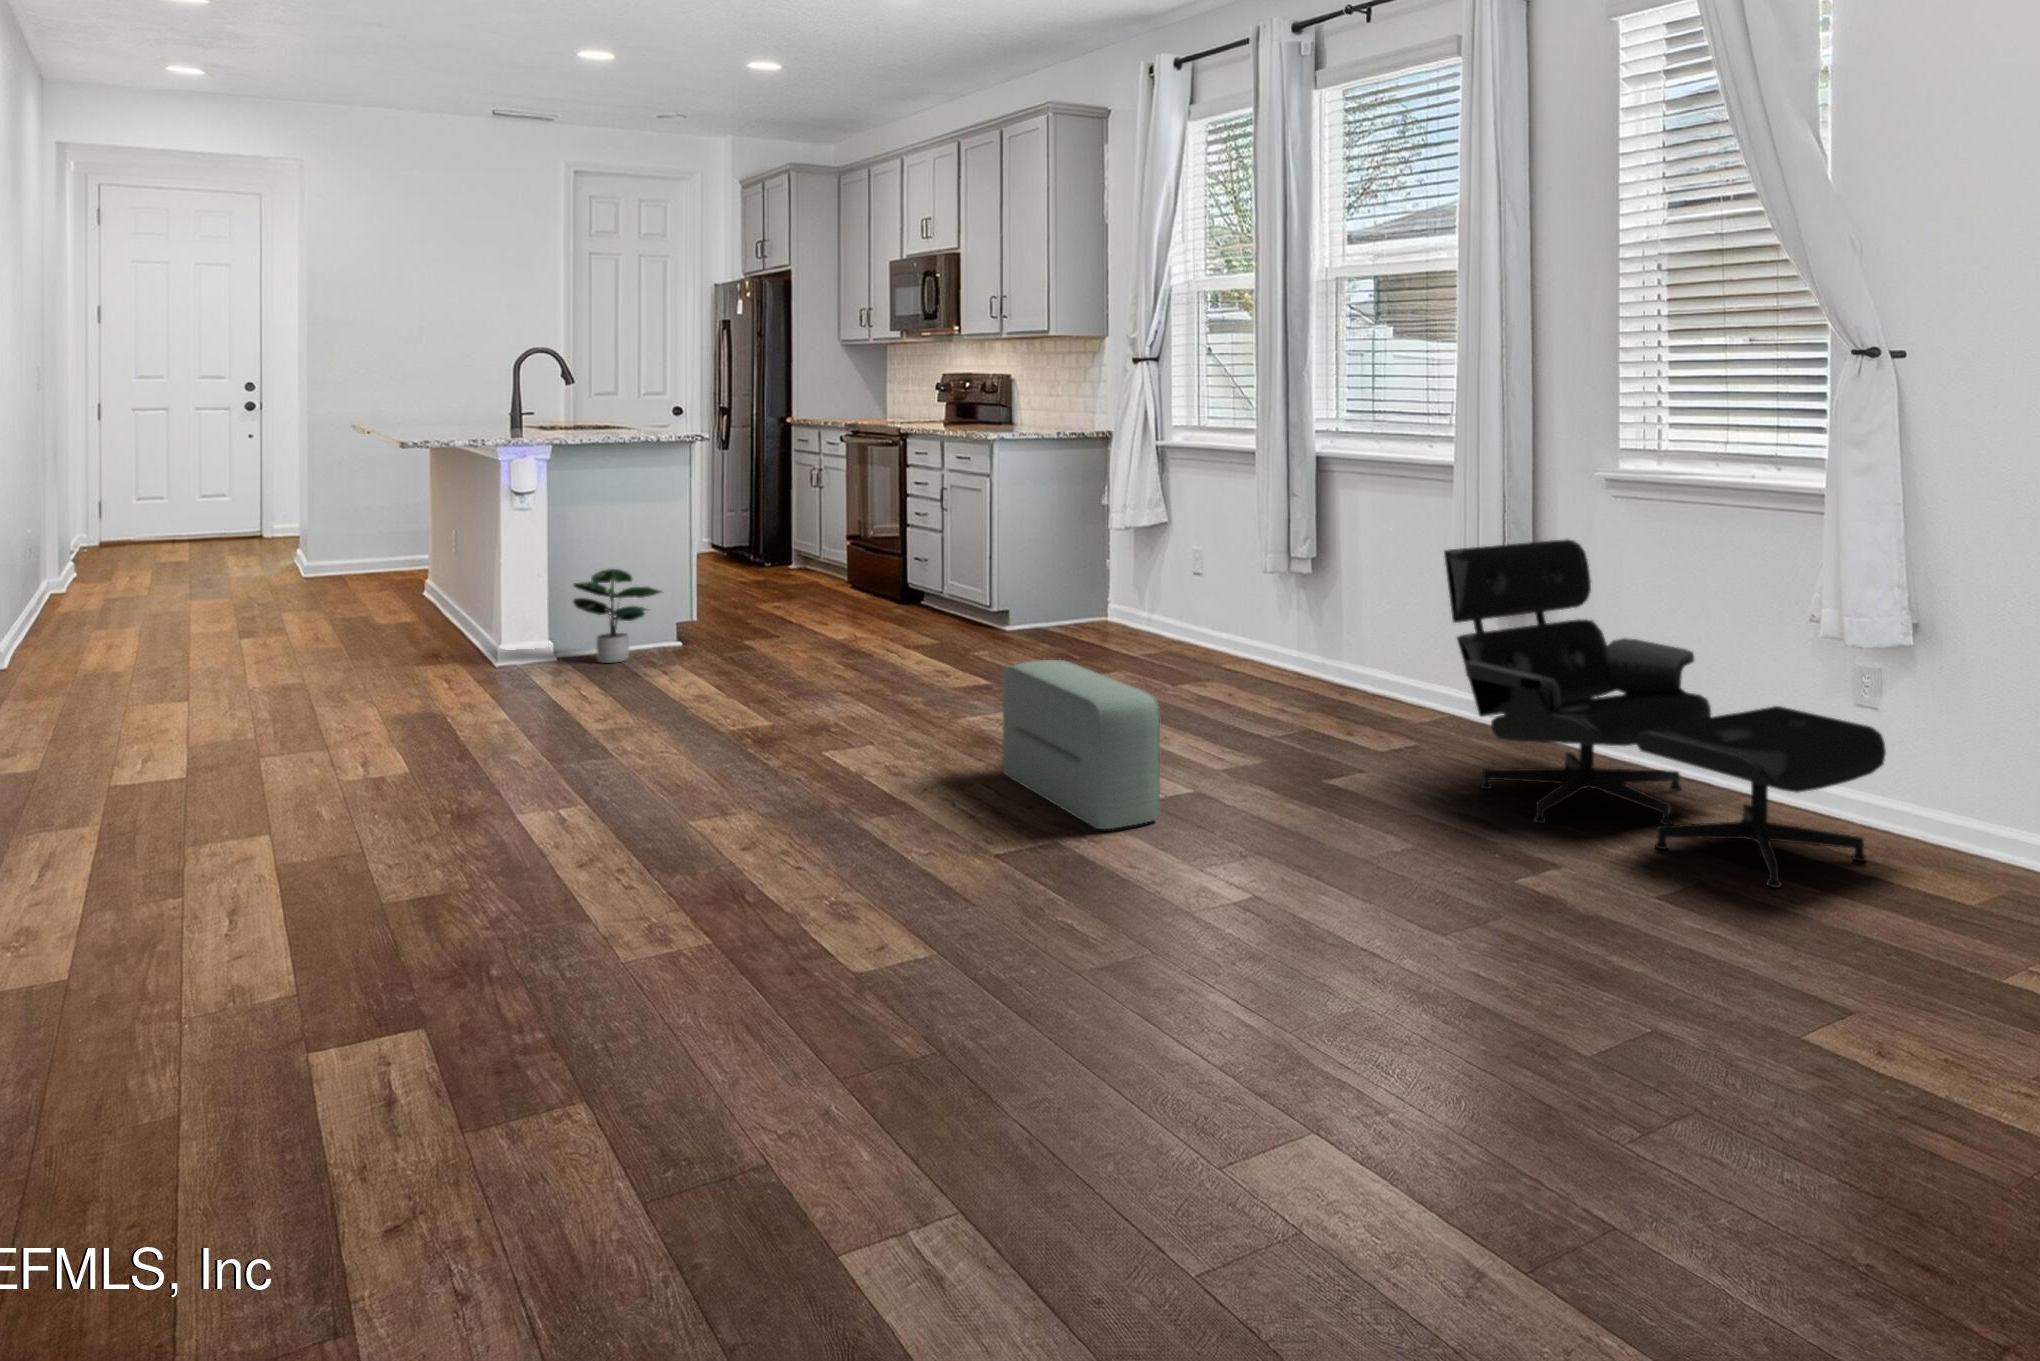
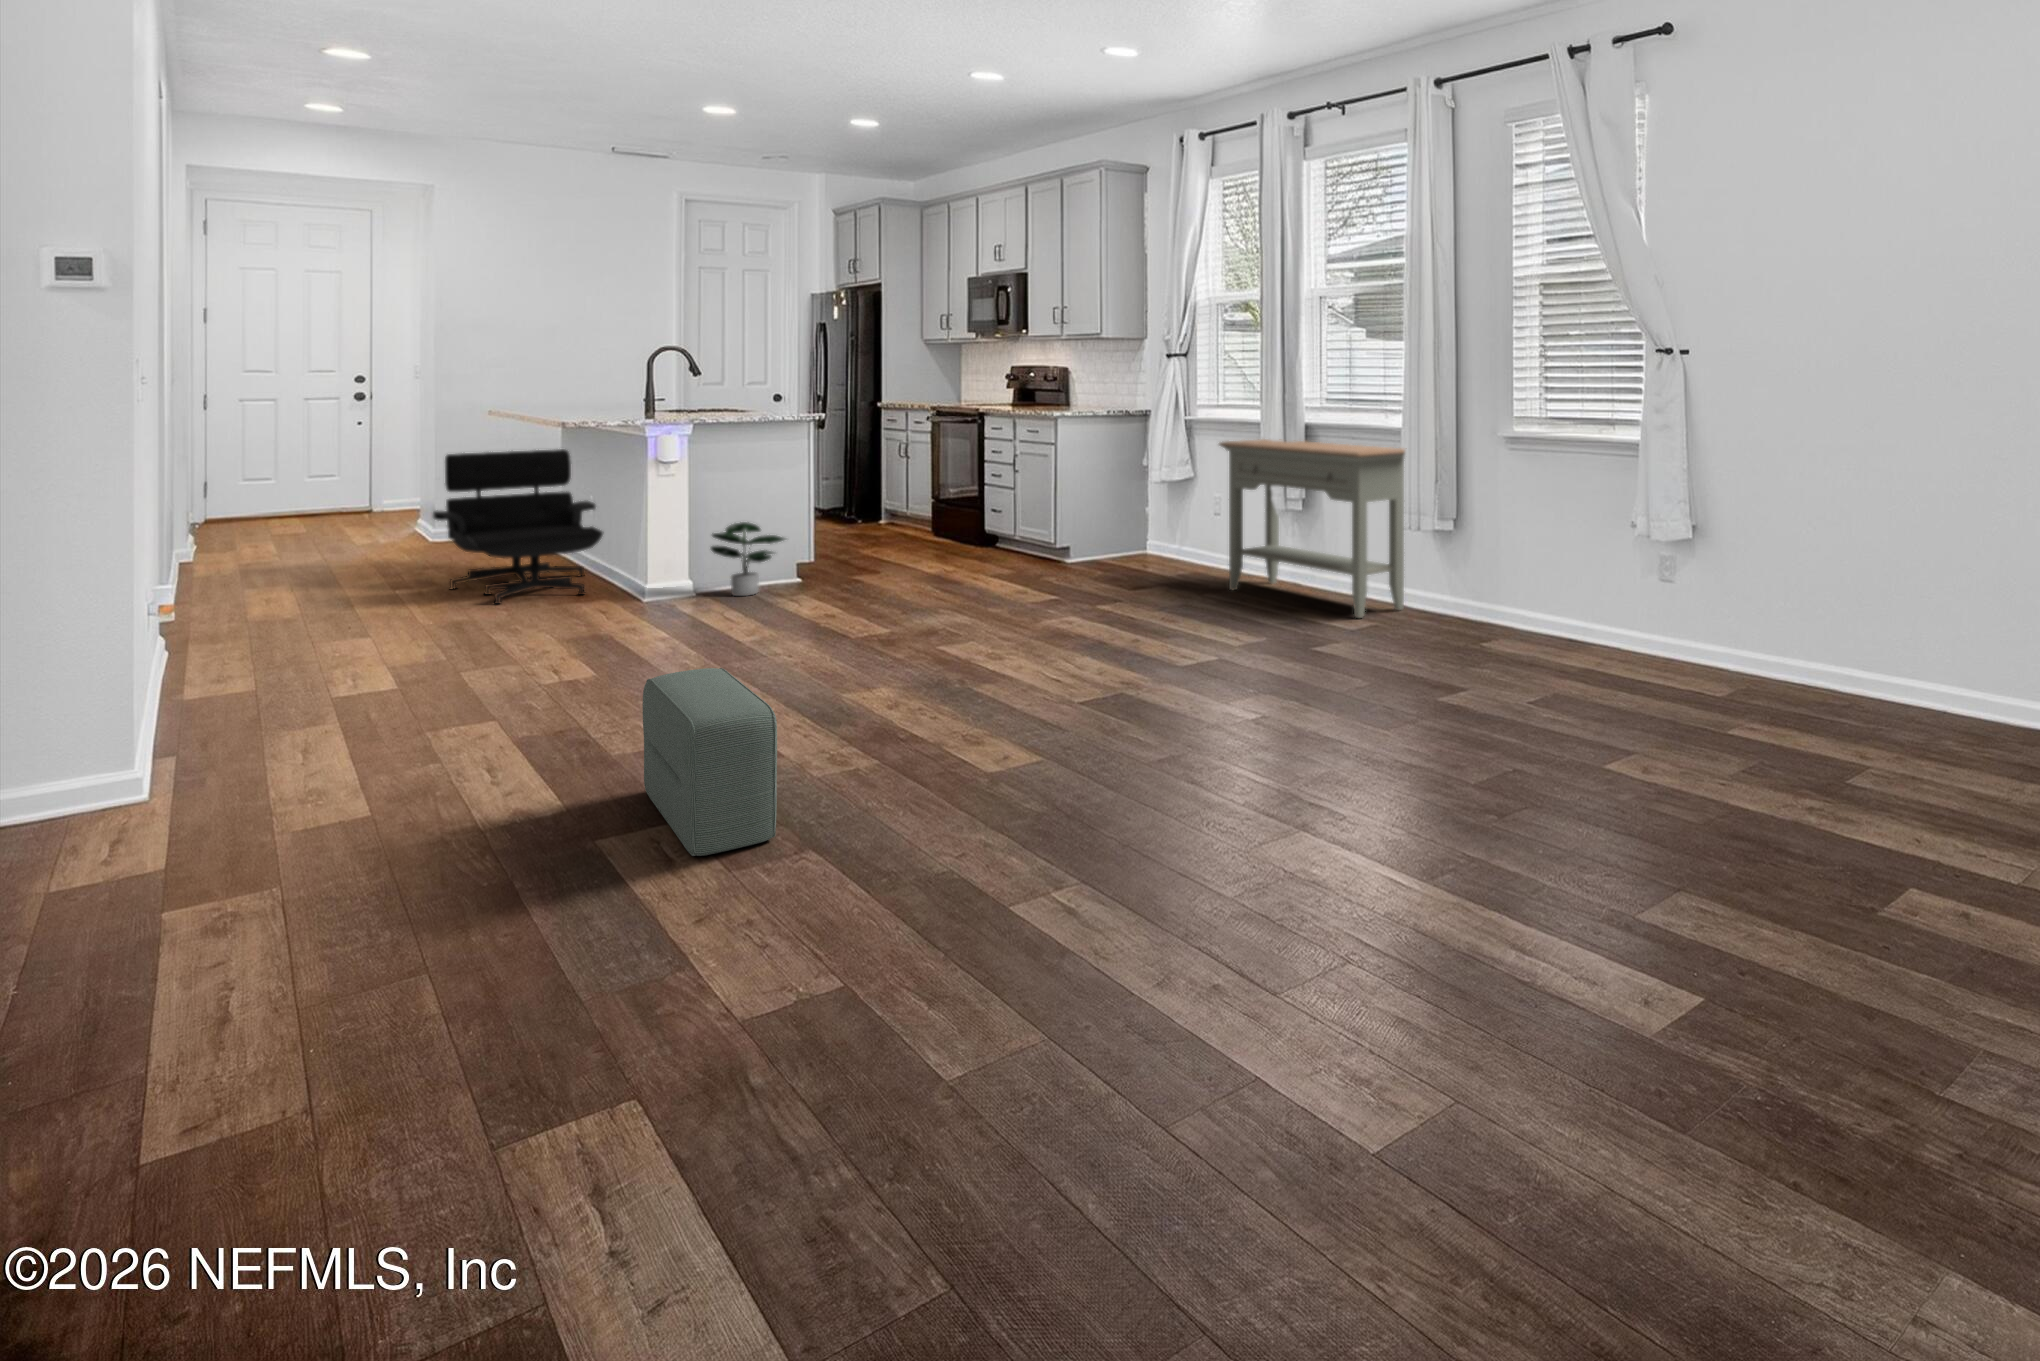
console table: none [1196,473,1462,733] -> present [1219,439,1405,618]
lounge chair: present [1444,539,1886,888] -> present [433,449,603,604]
pouf: present [1003,660,1160,829] -> present [643,668,777,856]

